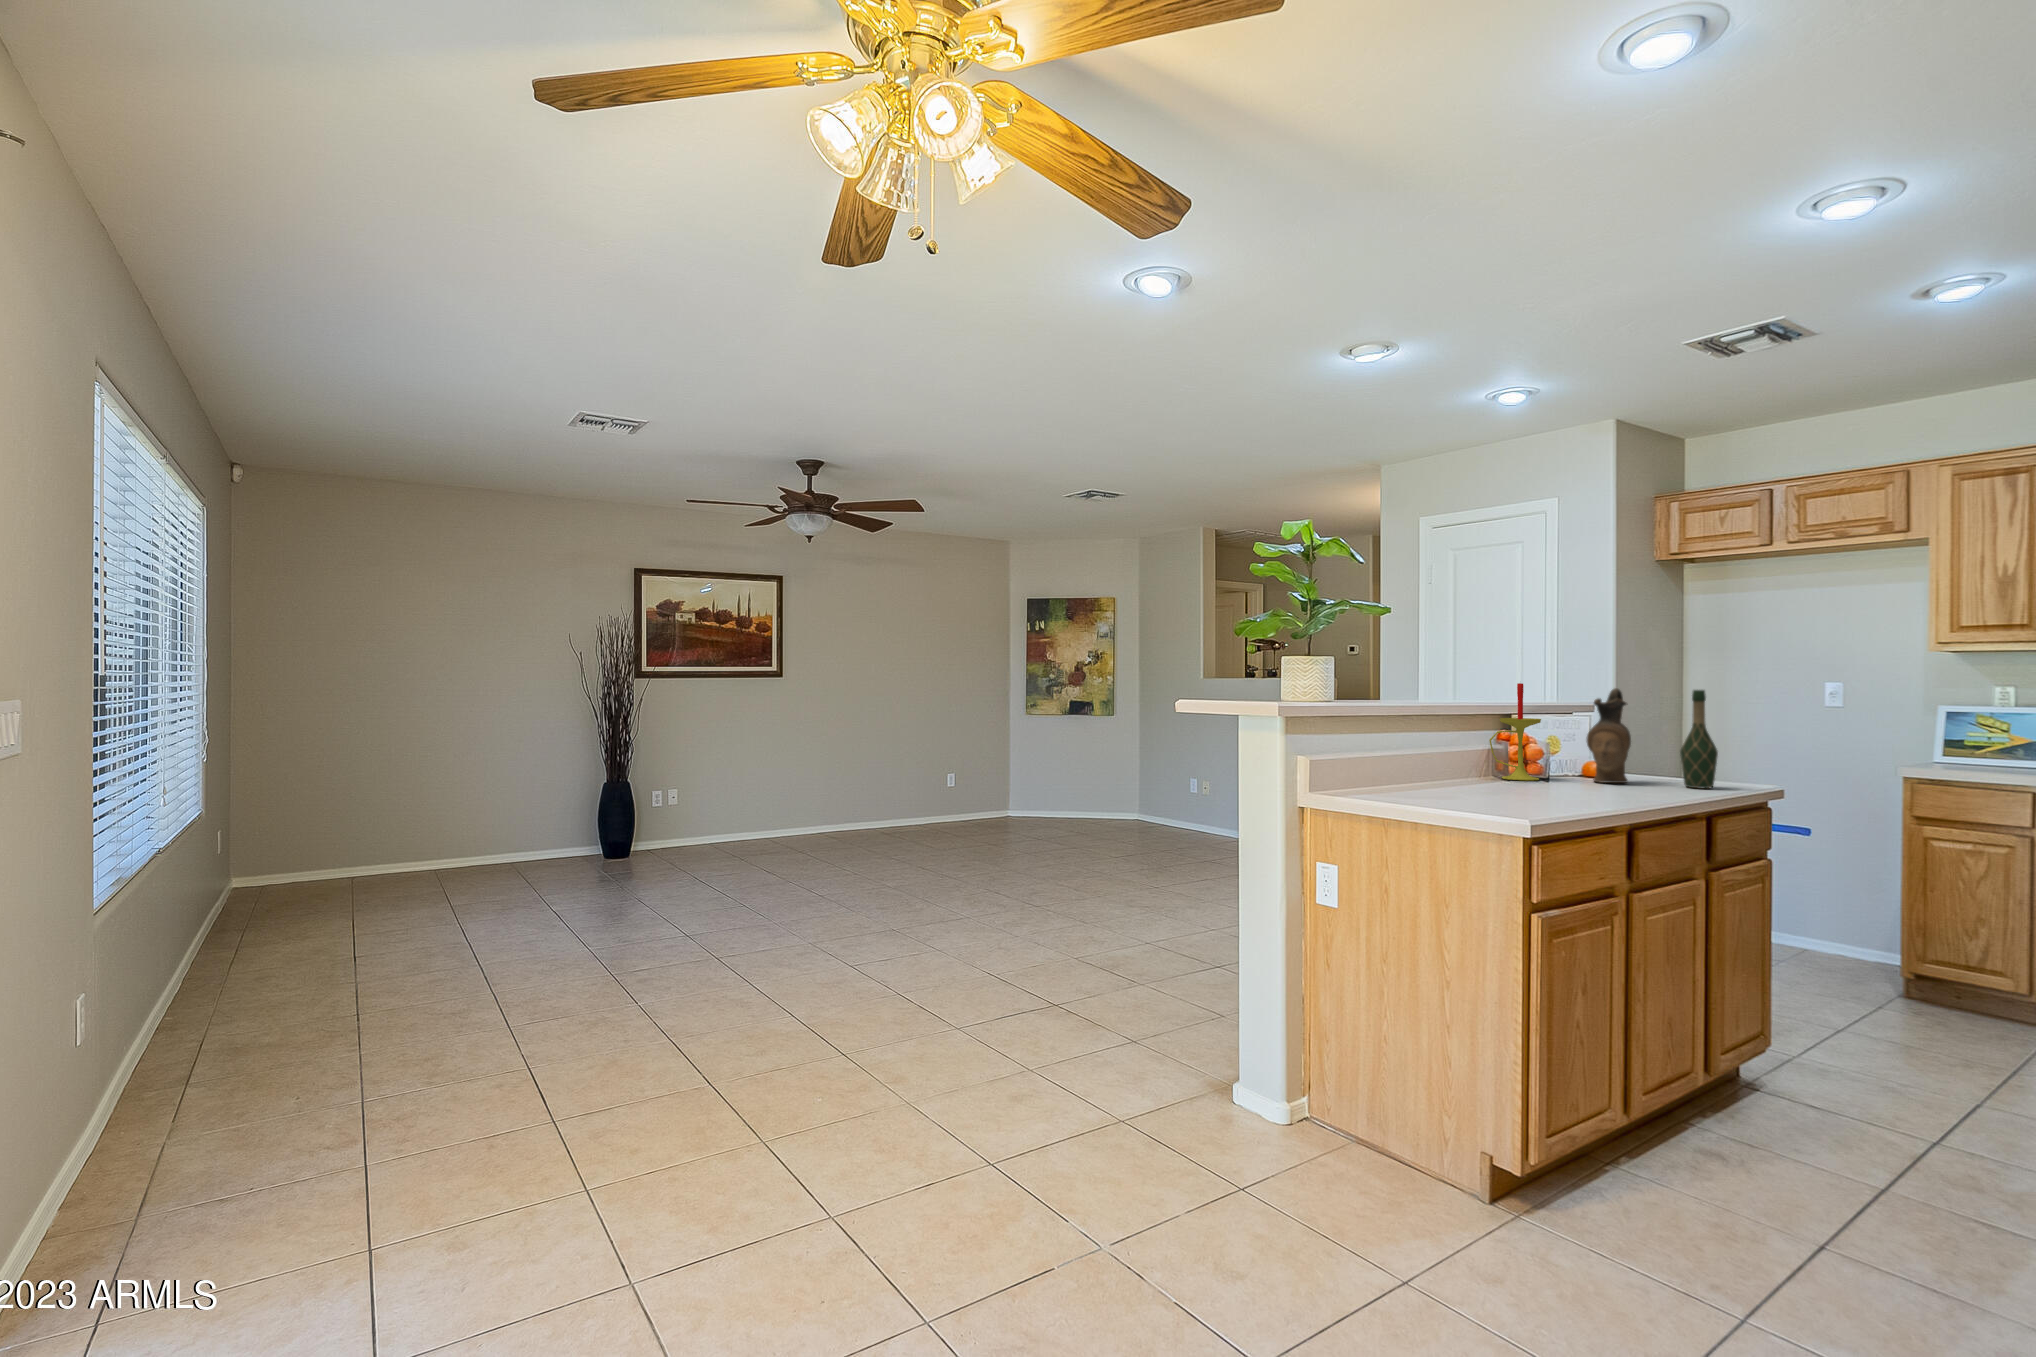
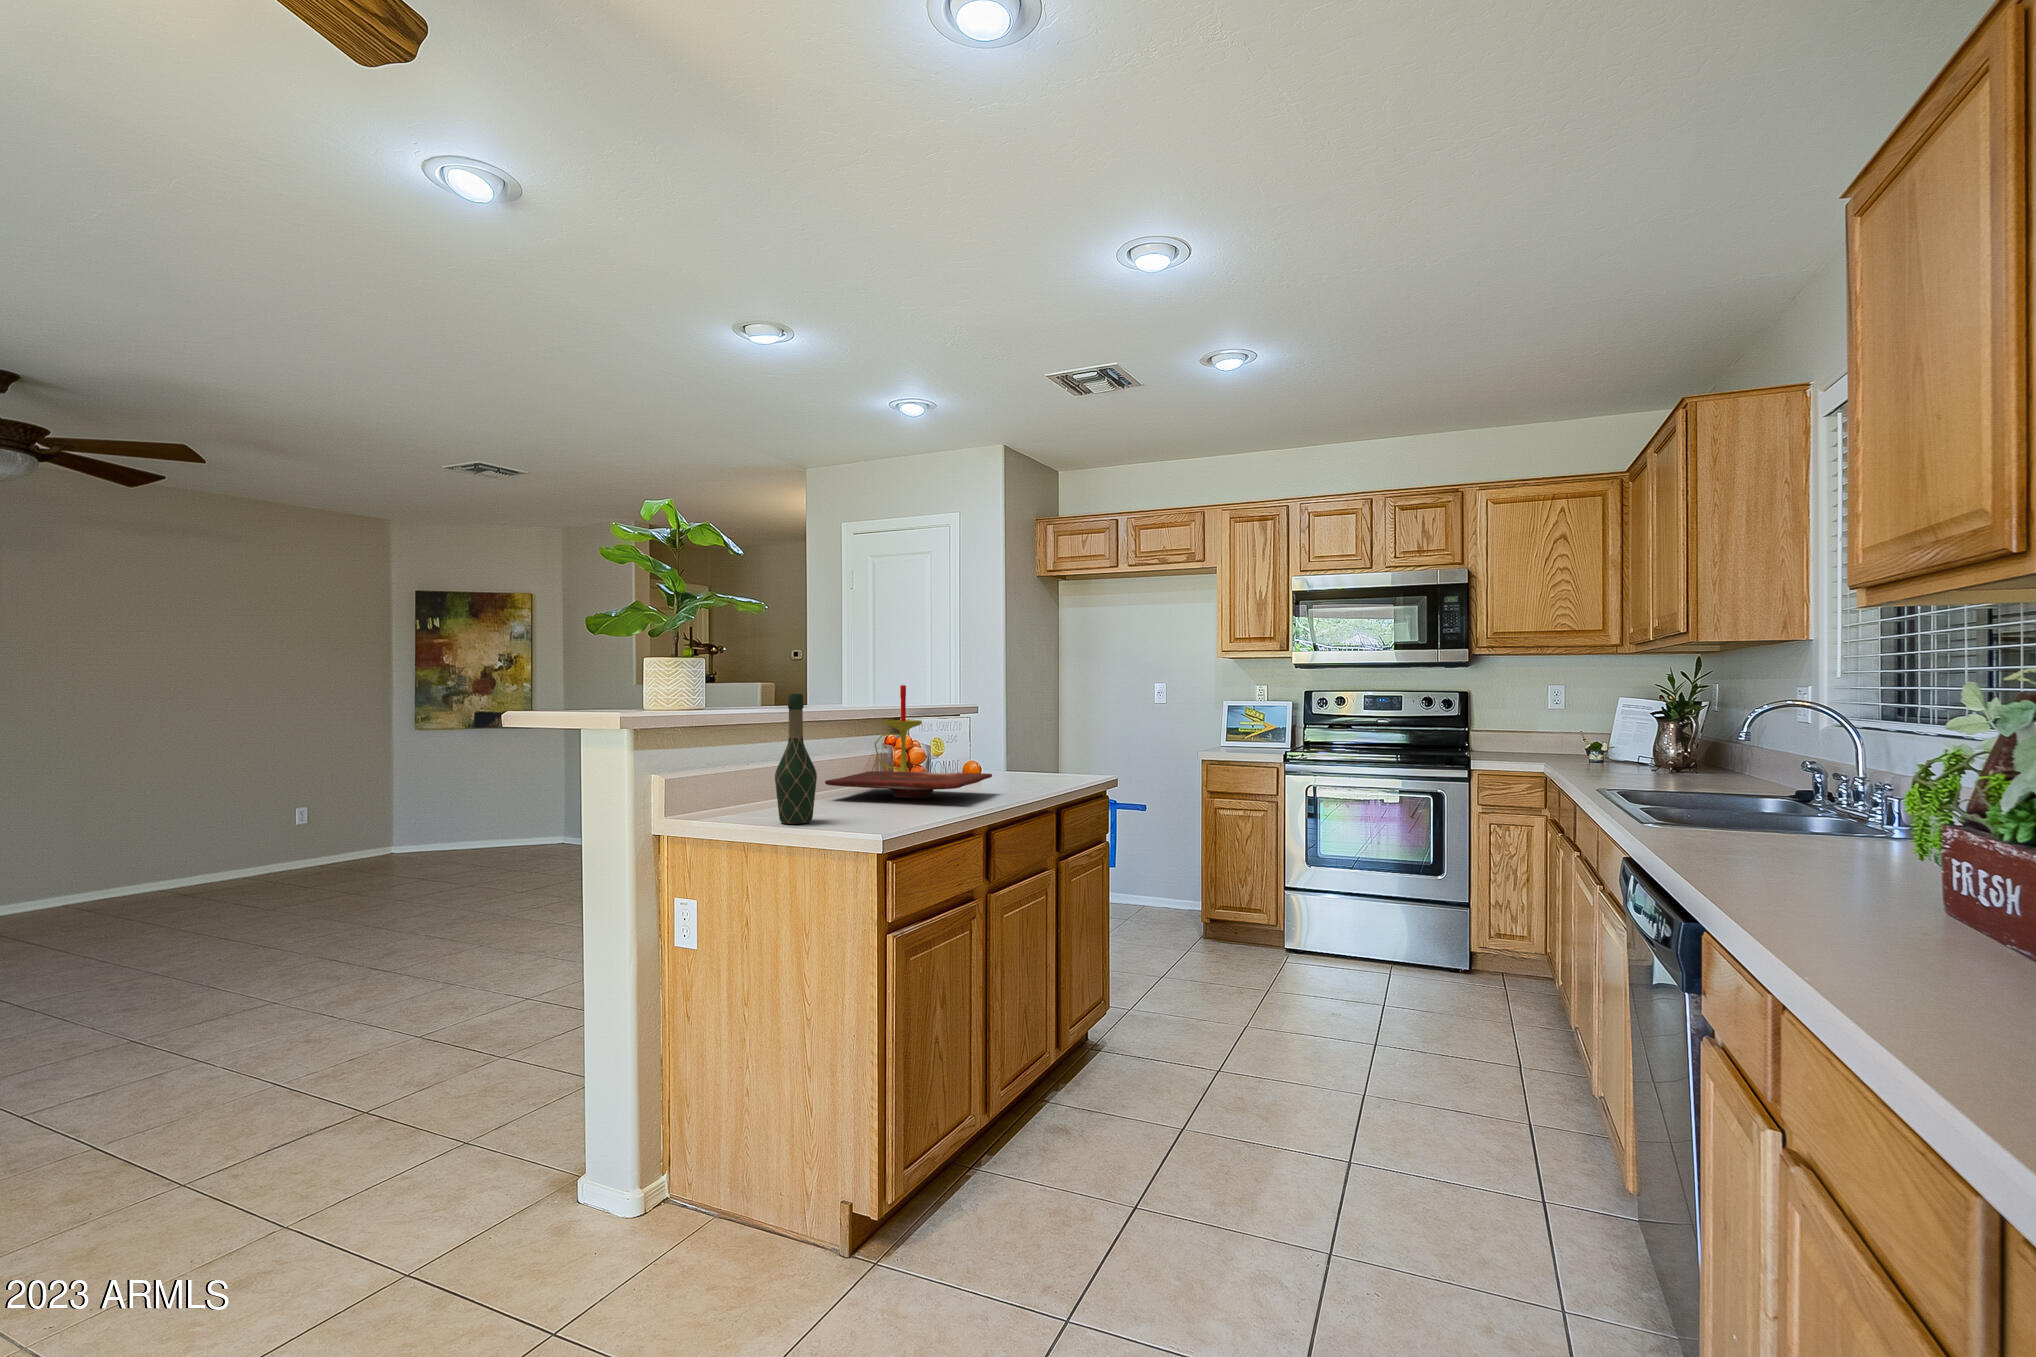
ceramic pitcher: present [1586,688,1631,783] -> none [962,689,999,781]
wine bottle: present [1680,690,1718,789] -> present [775,694,817,824]
cutting board: none [1449,766,1627,794] -> present [825,771,992,798]

